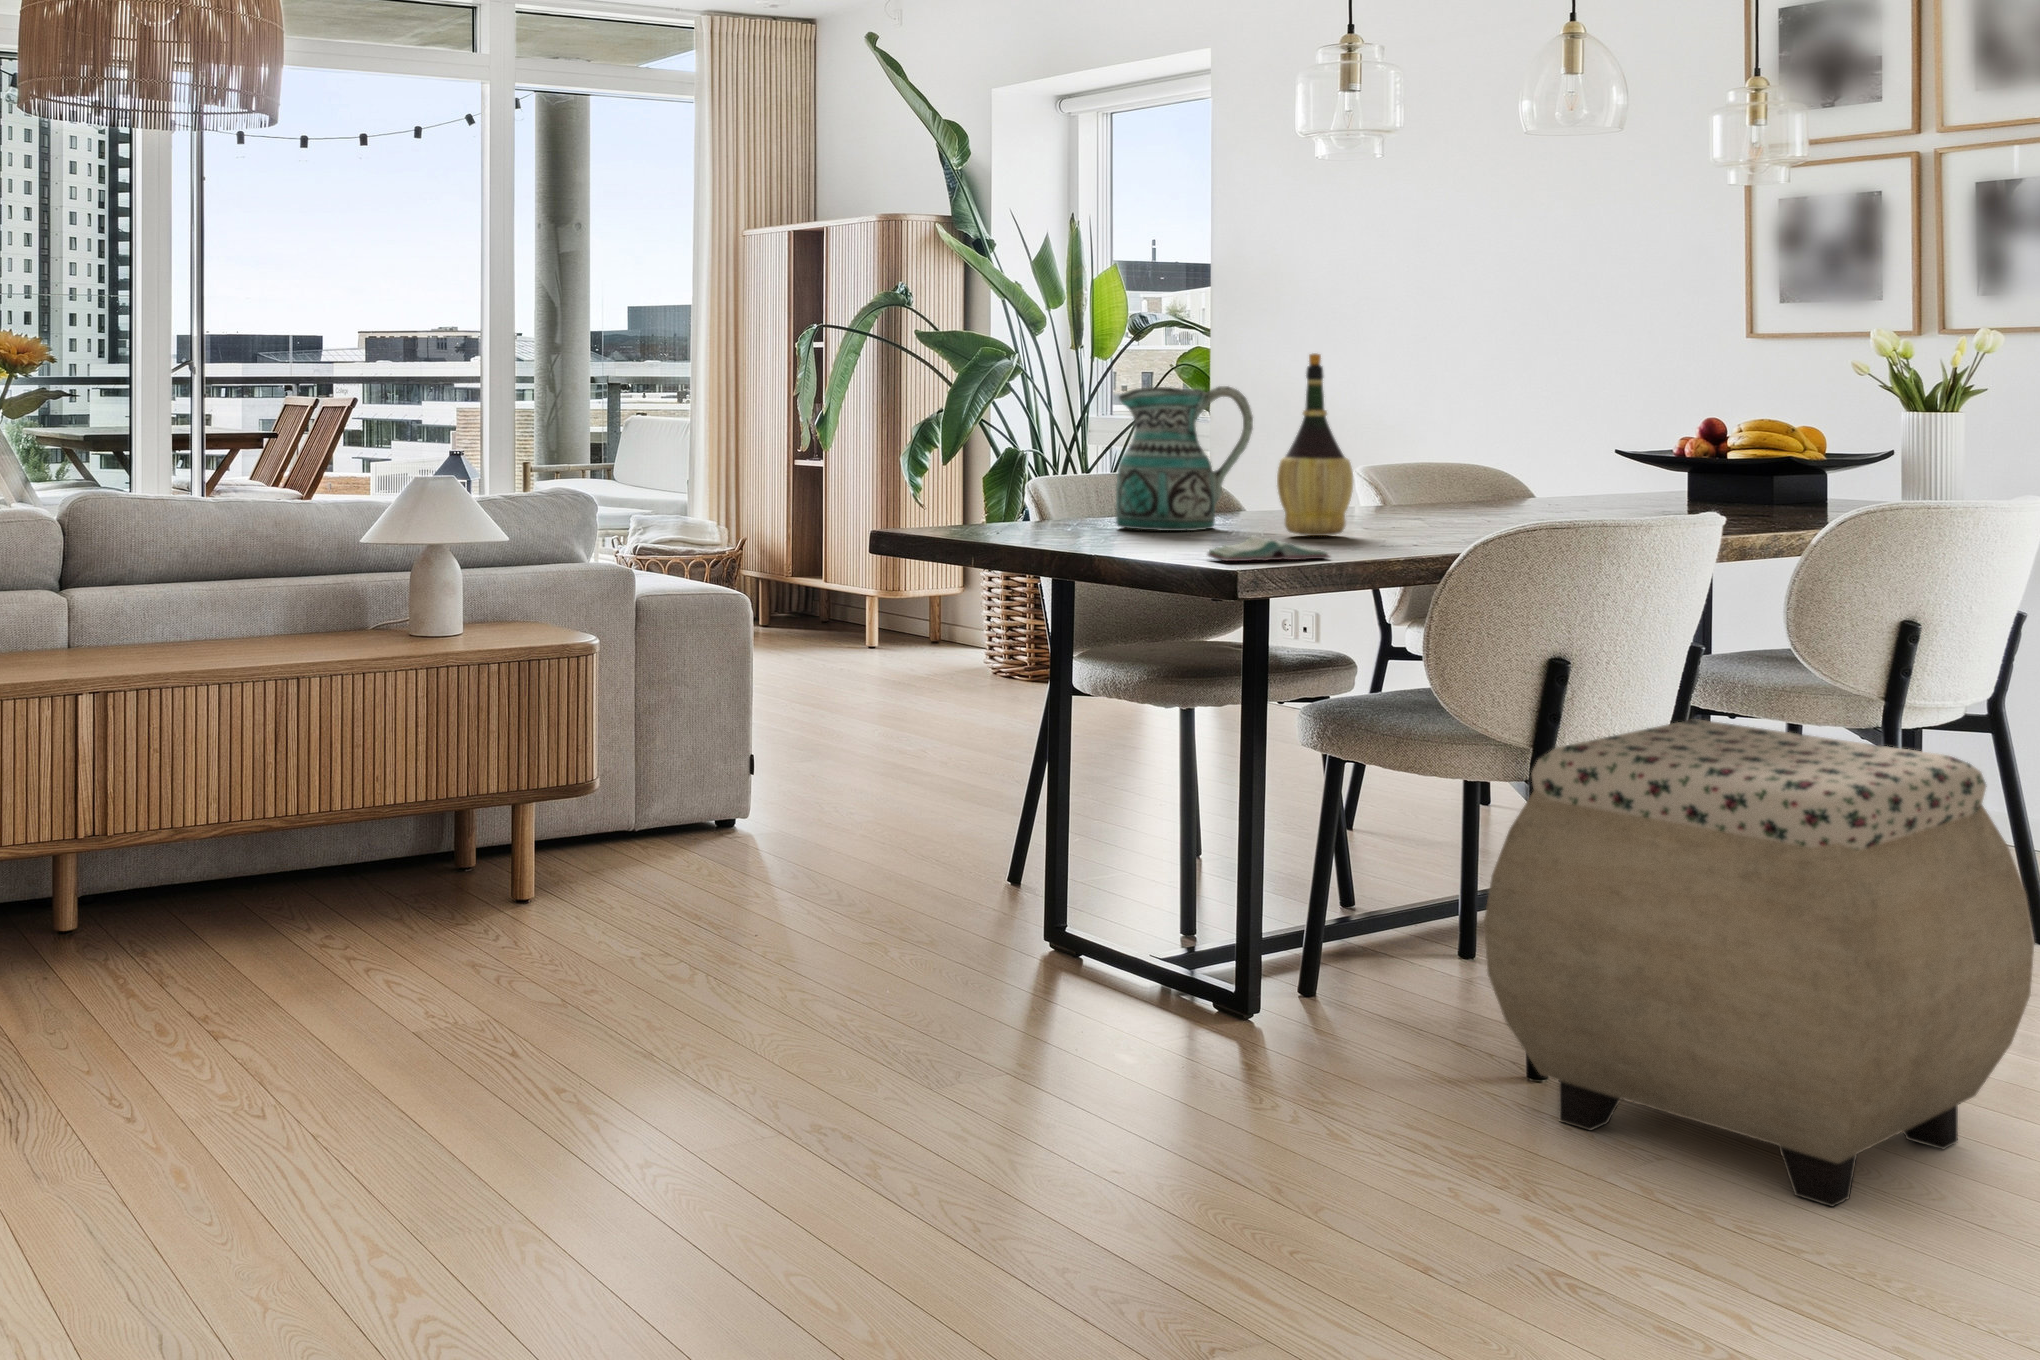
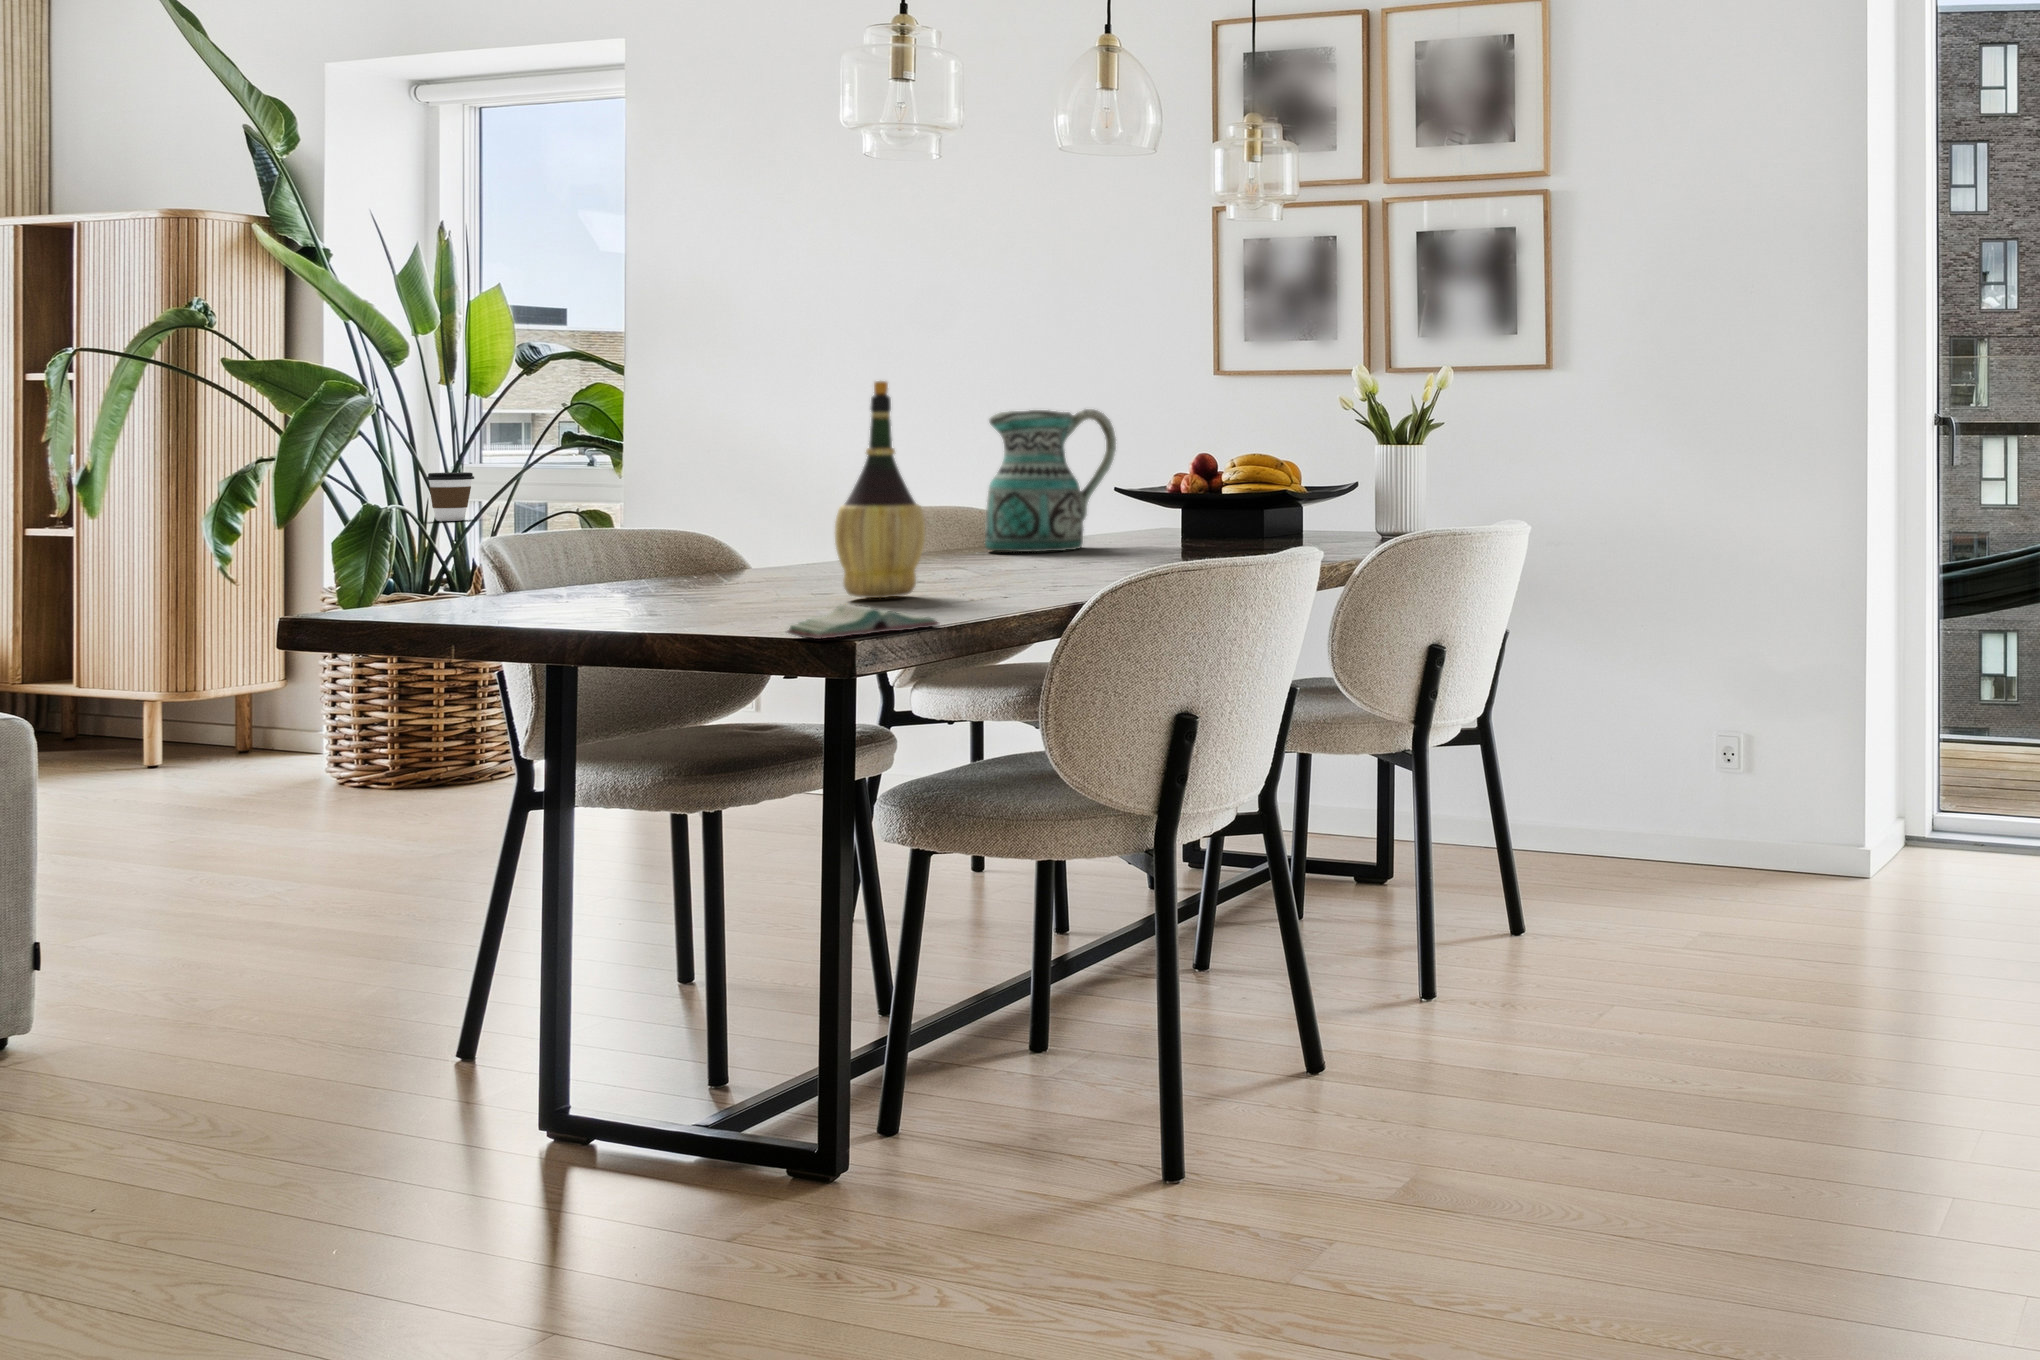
ceramic pitcher: present [1116,386,1253,531] -> present [985,409,1116,552]
coffee cup: none [1051,423,1087,463] -> present [426,472,474,521]
ottoman: present [1484,719,2034,1207] -> none [1136,770,1622,1278]

